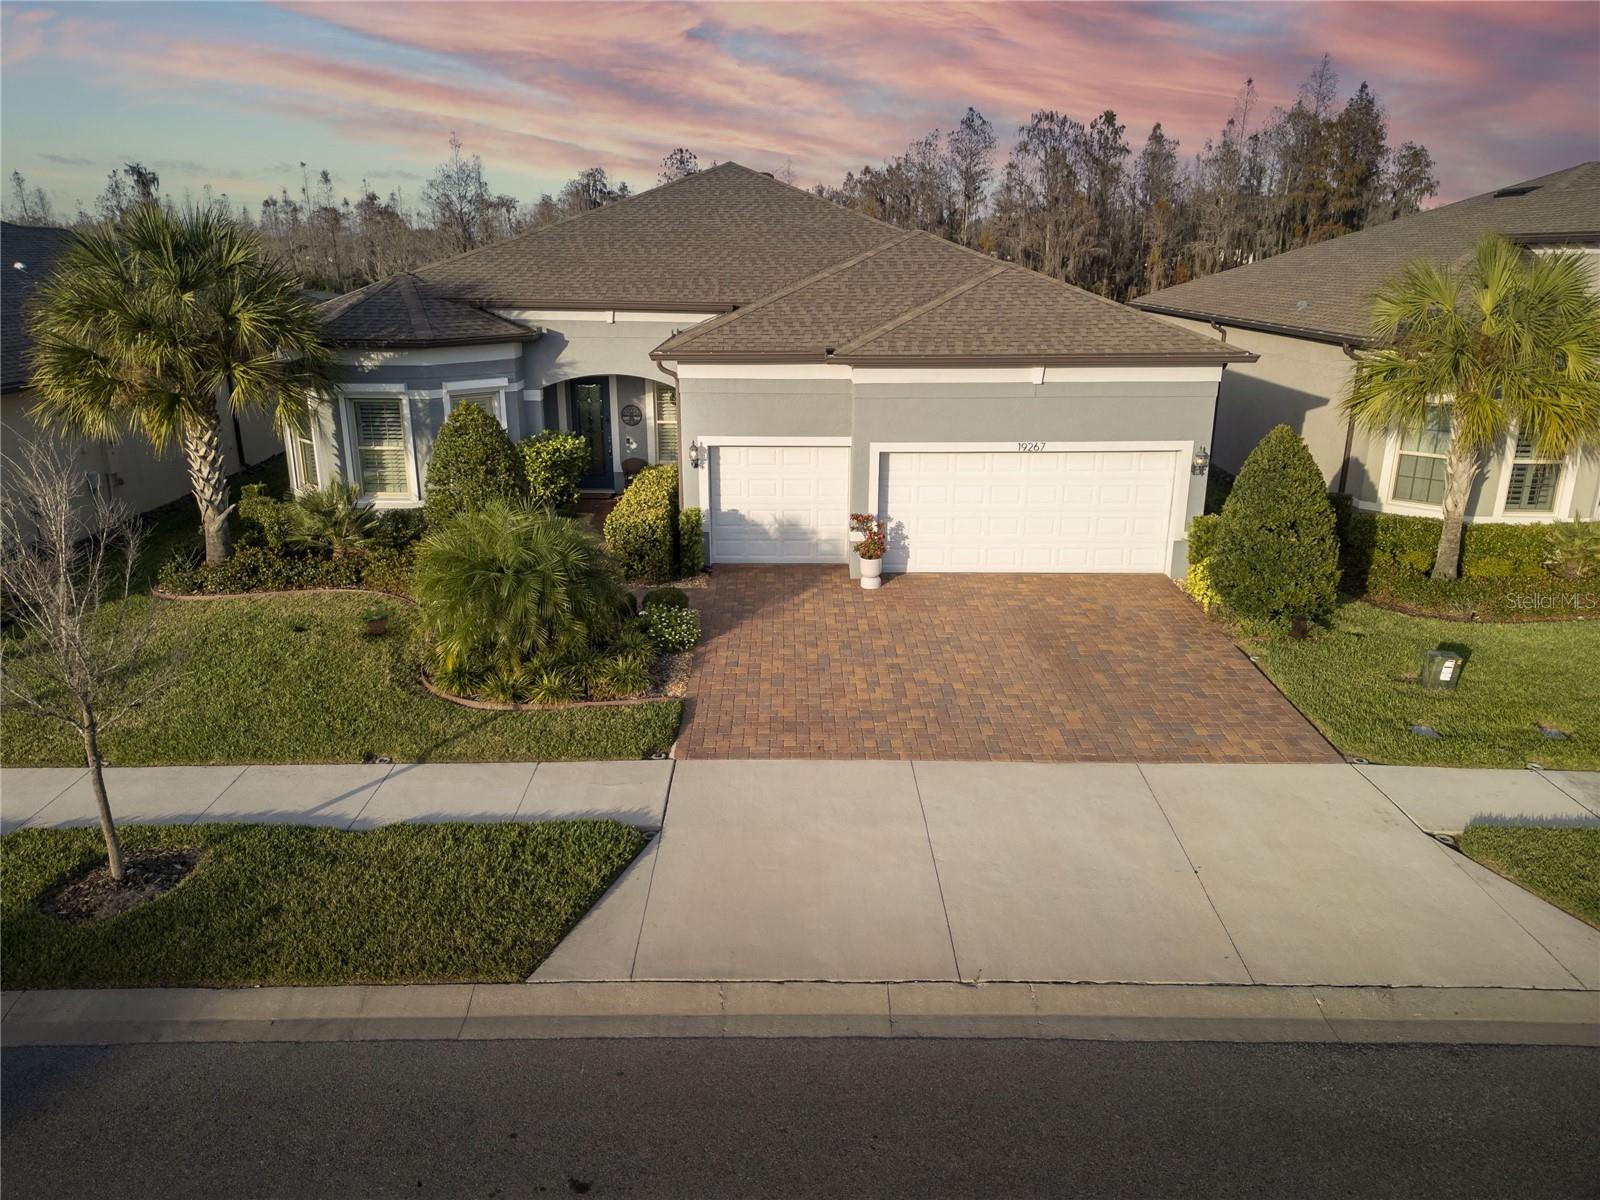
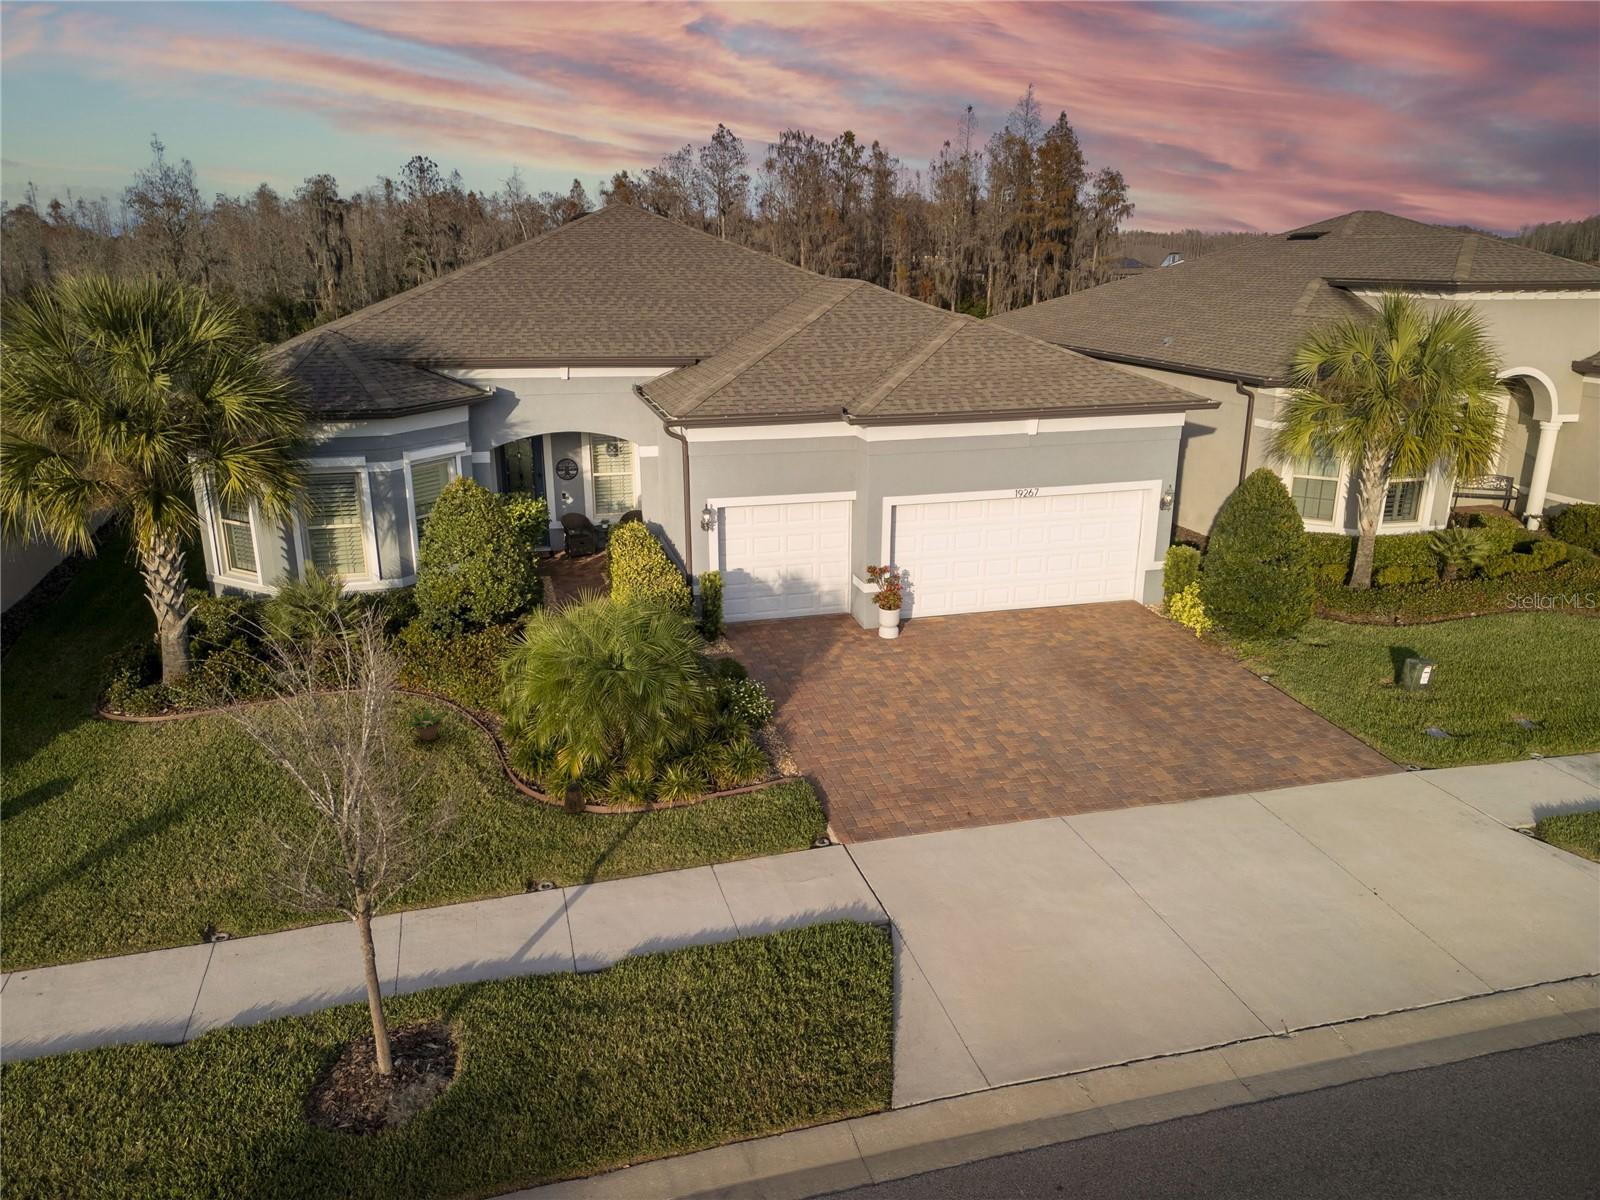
watering can: present [1289,614,1319,638] -> present [564,781,586,813]

